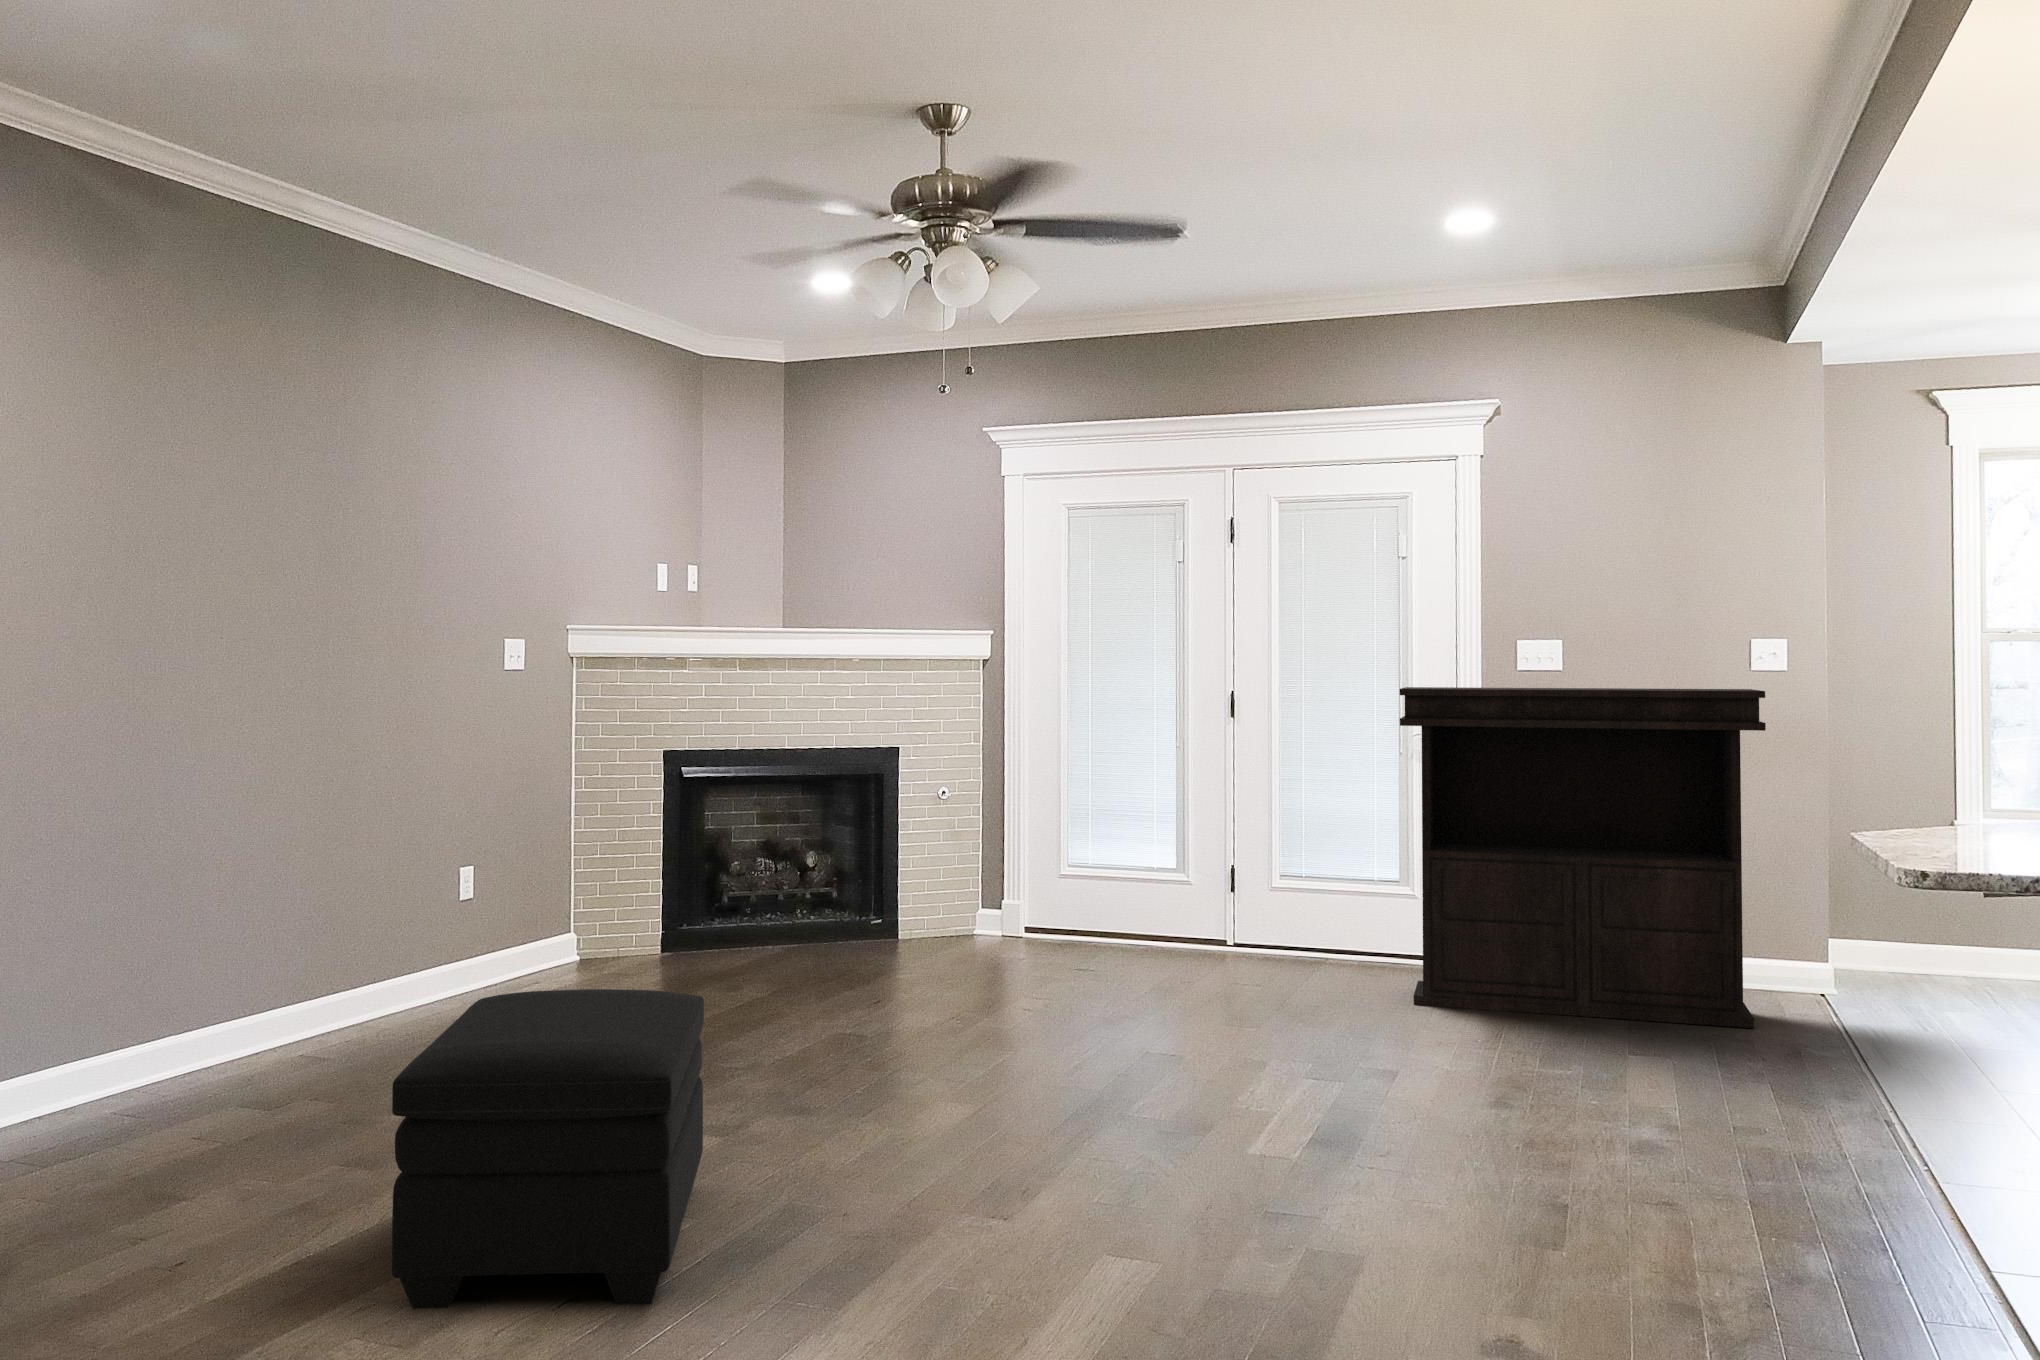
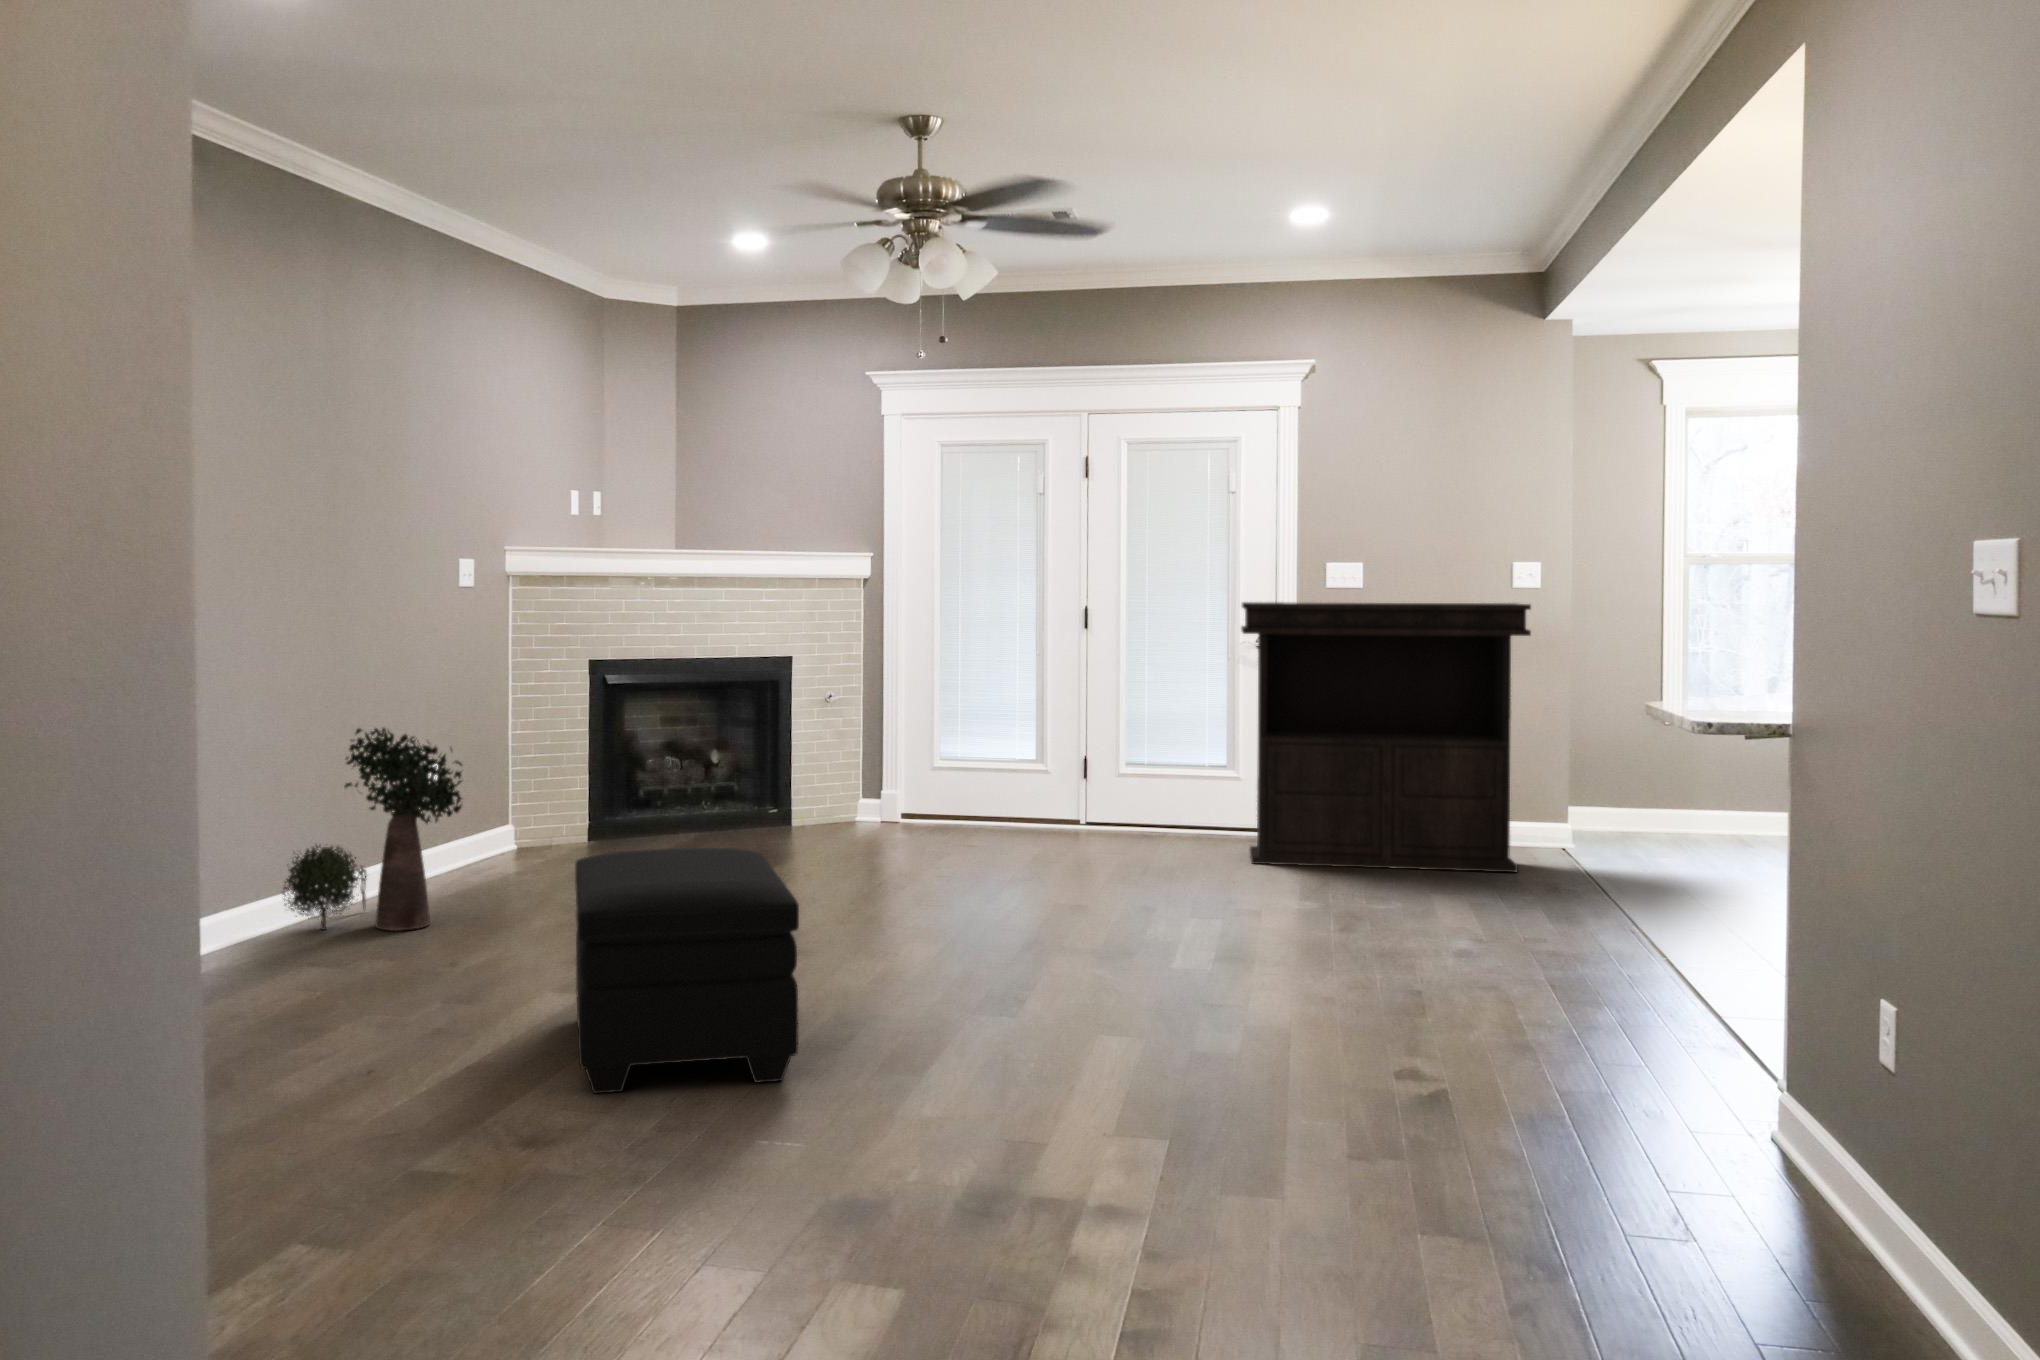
potted plant: none [246,829,454,1061] -> present [283,728,462,931]

